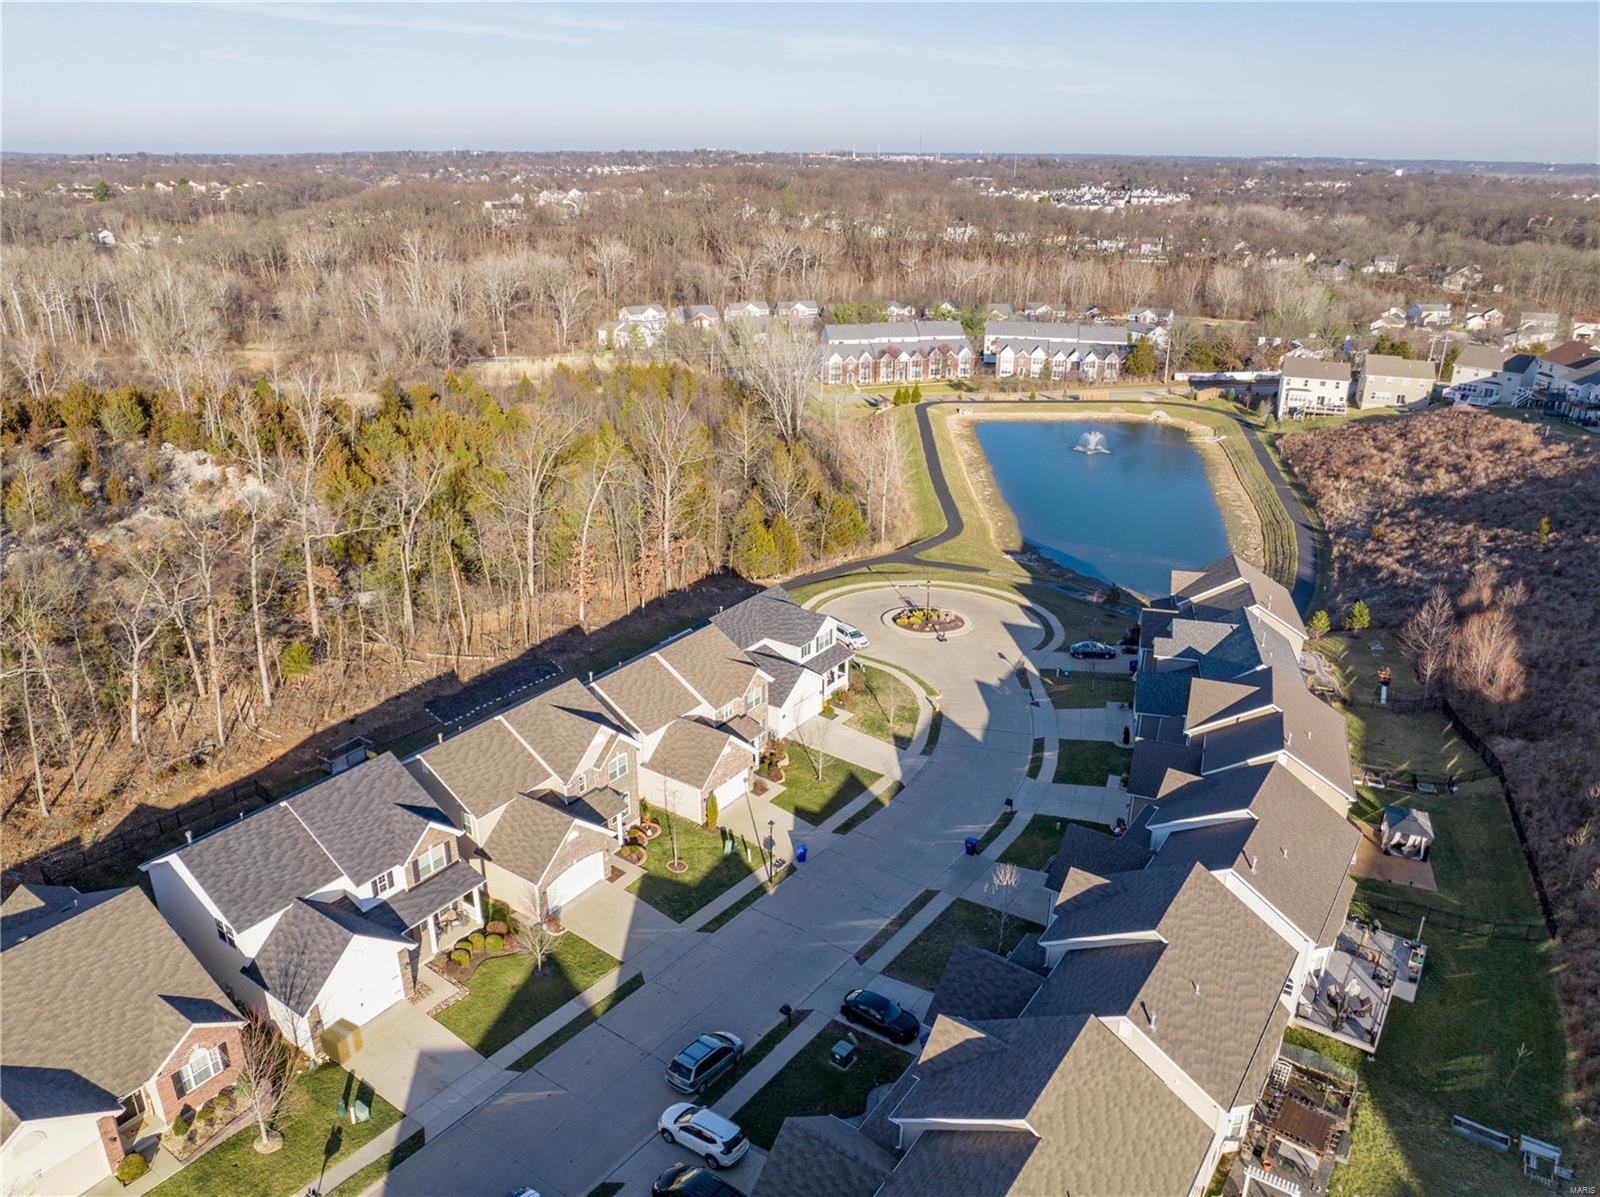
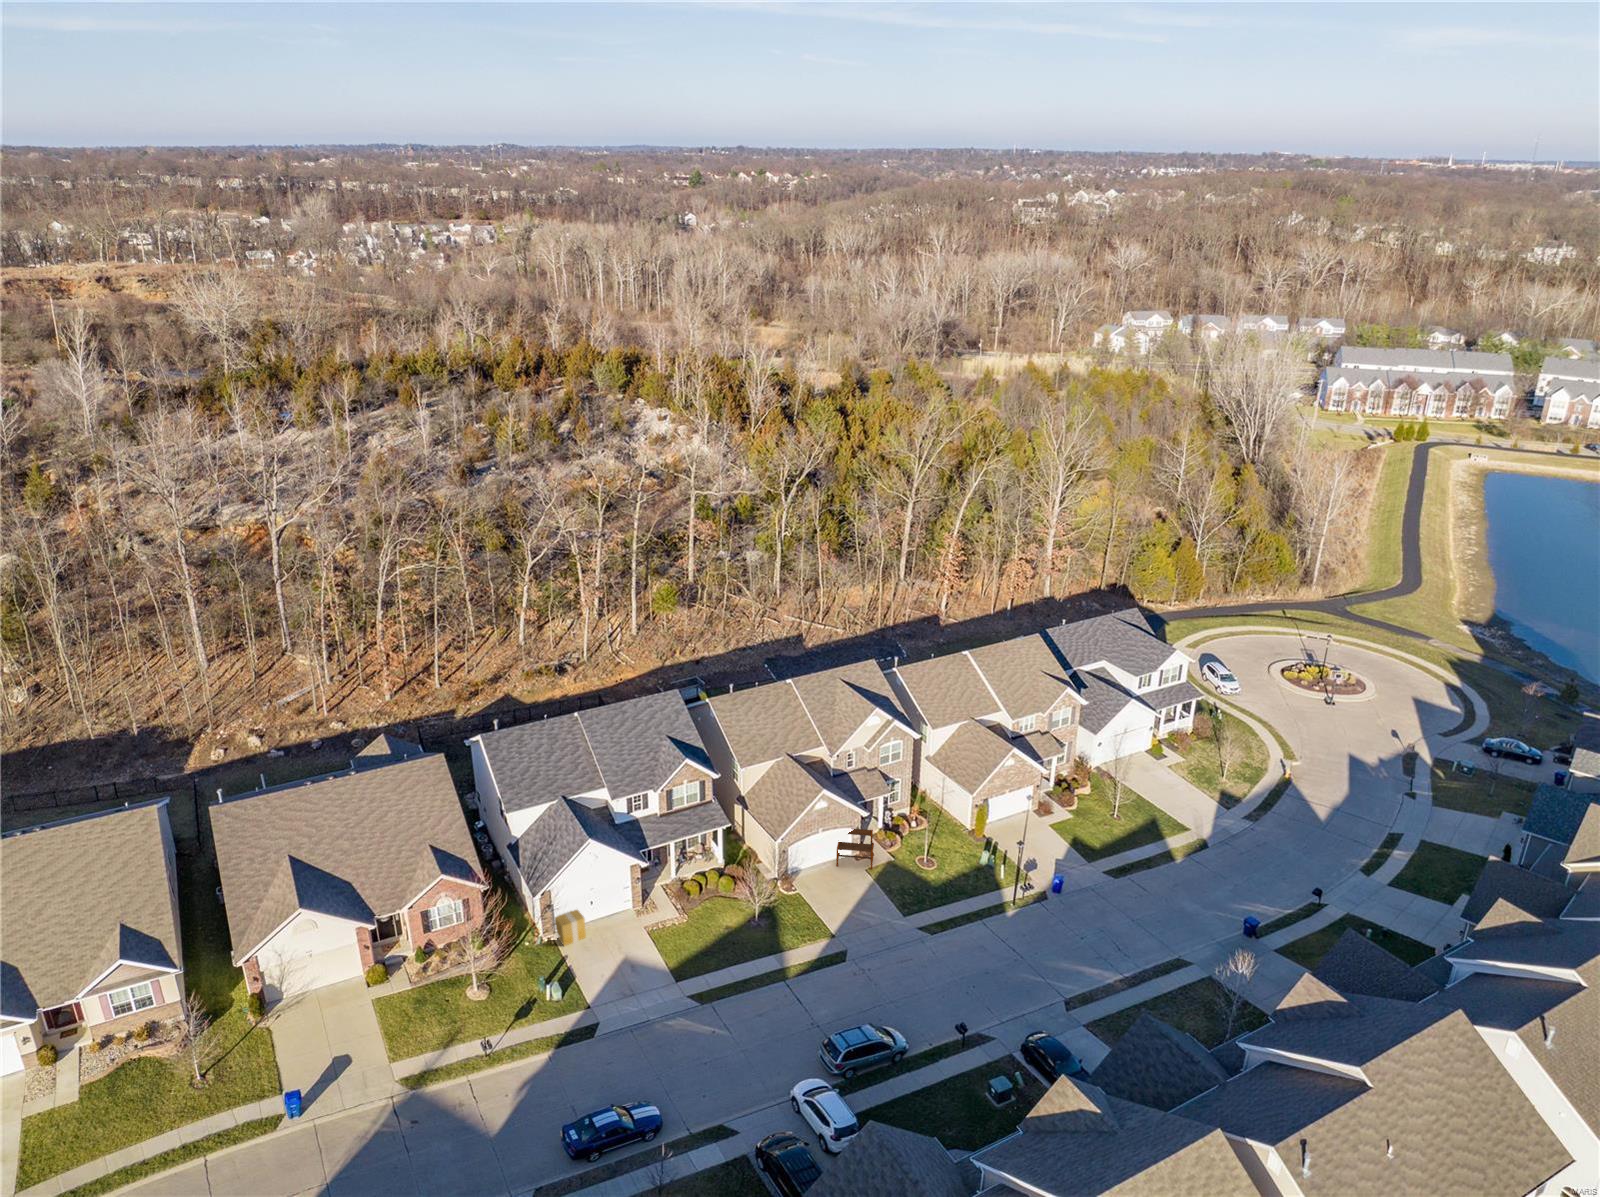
bench: none [594,846,633,891] -> present [836,829,874,869]

